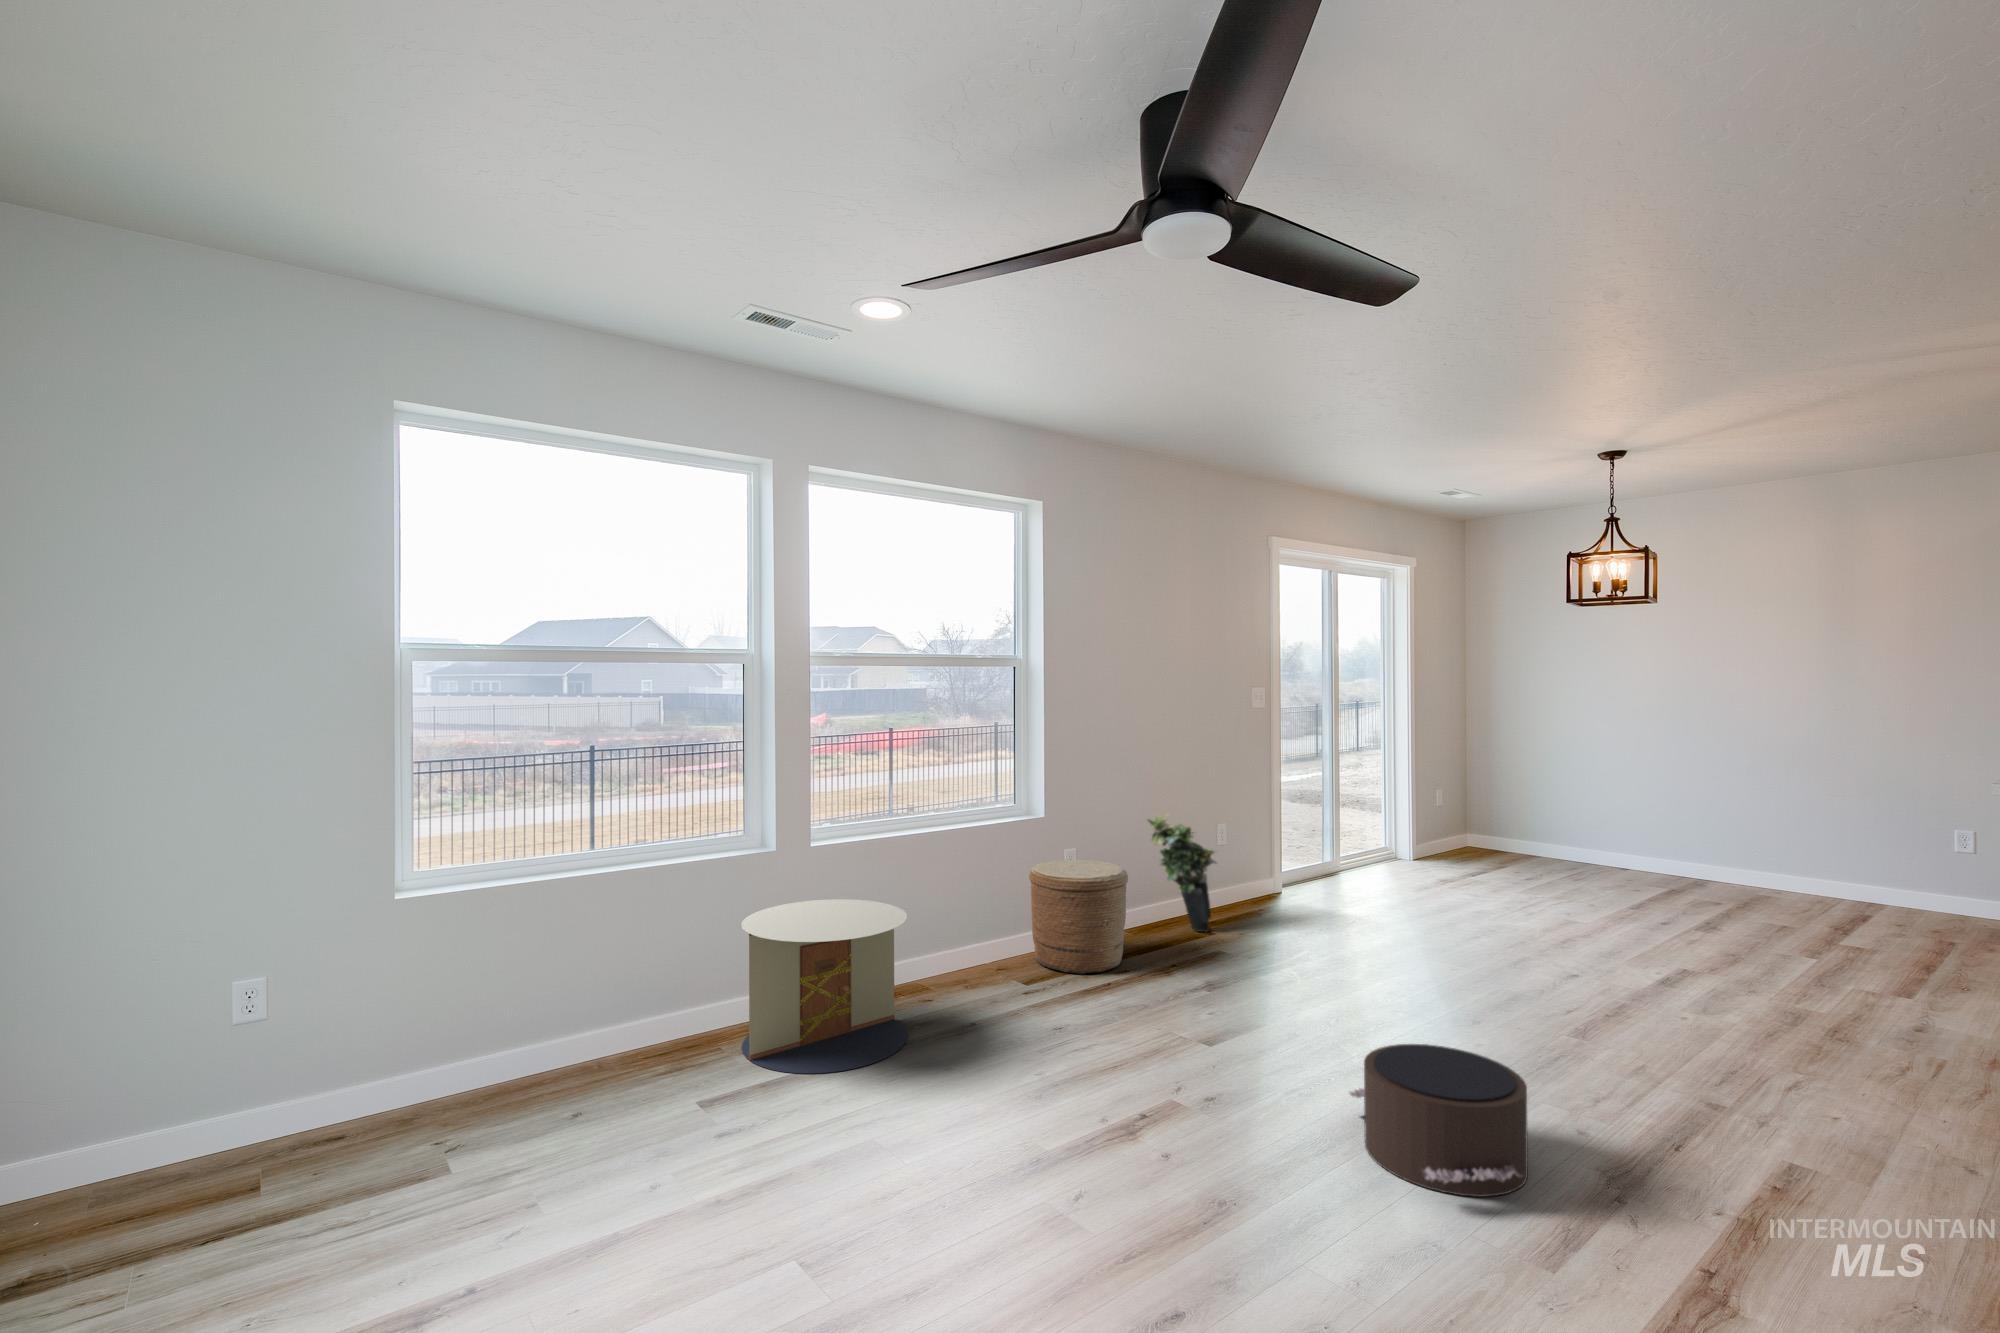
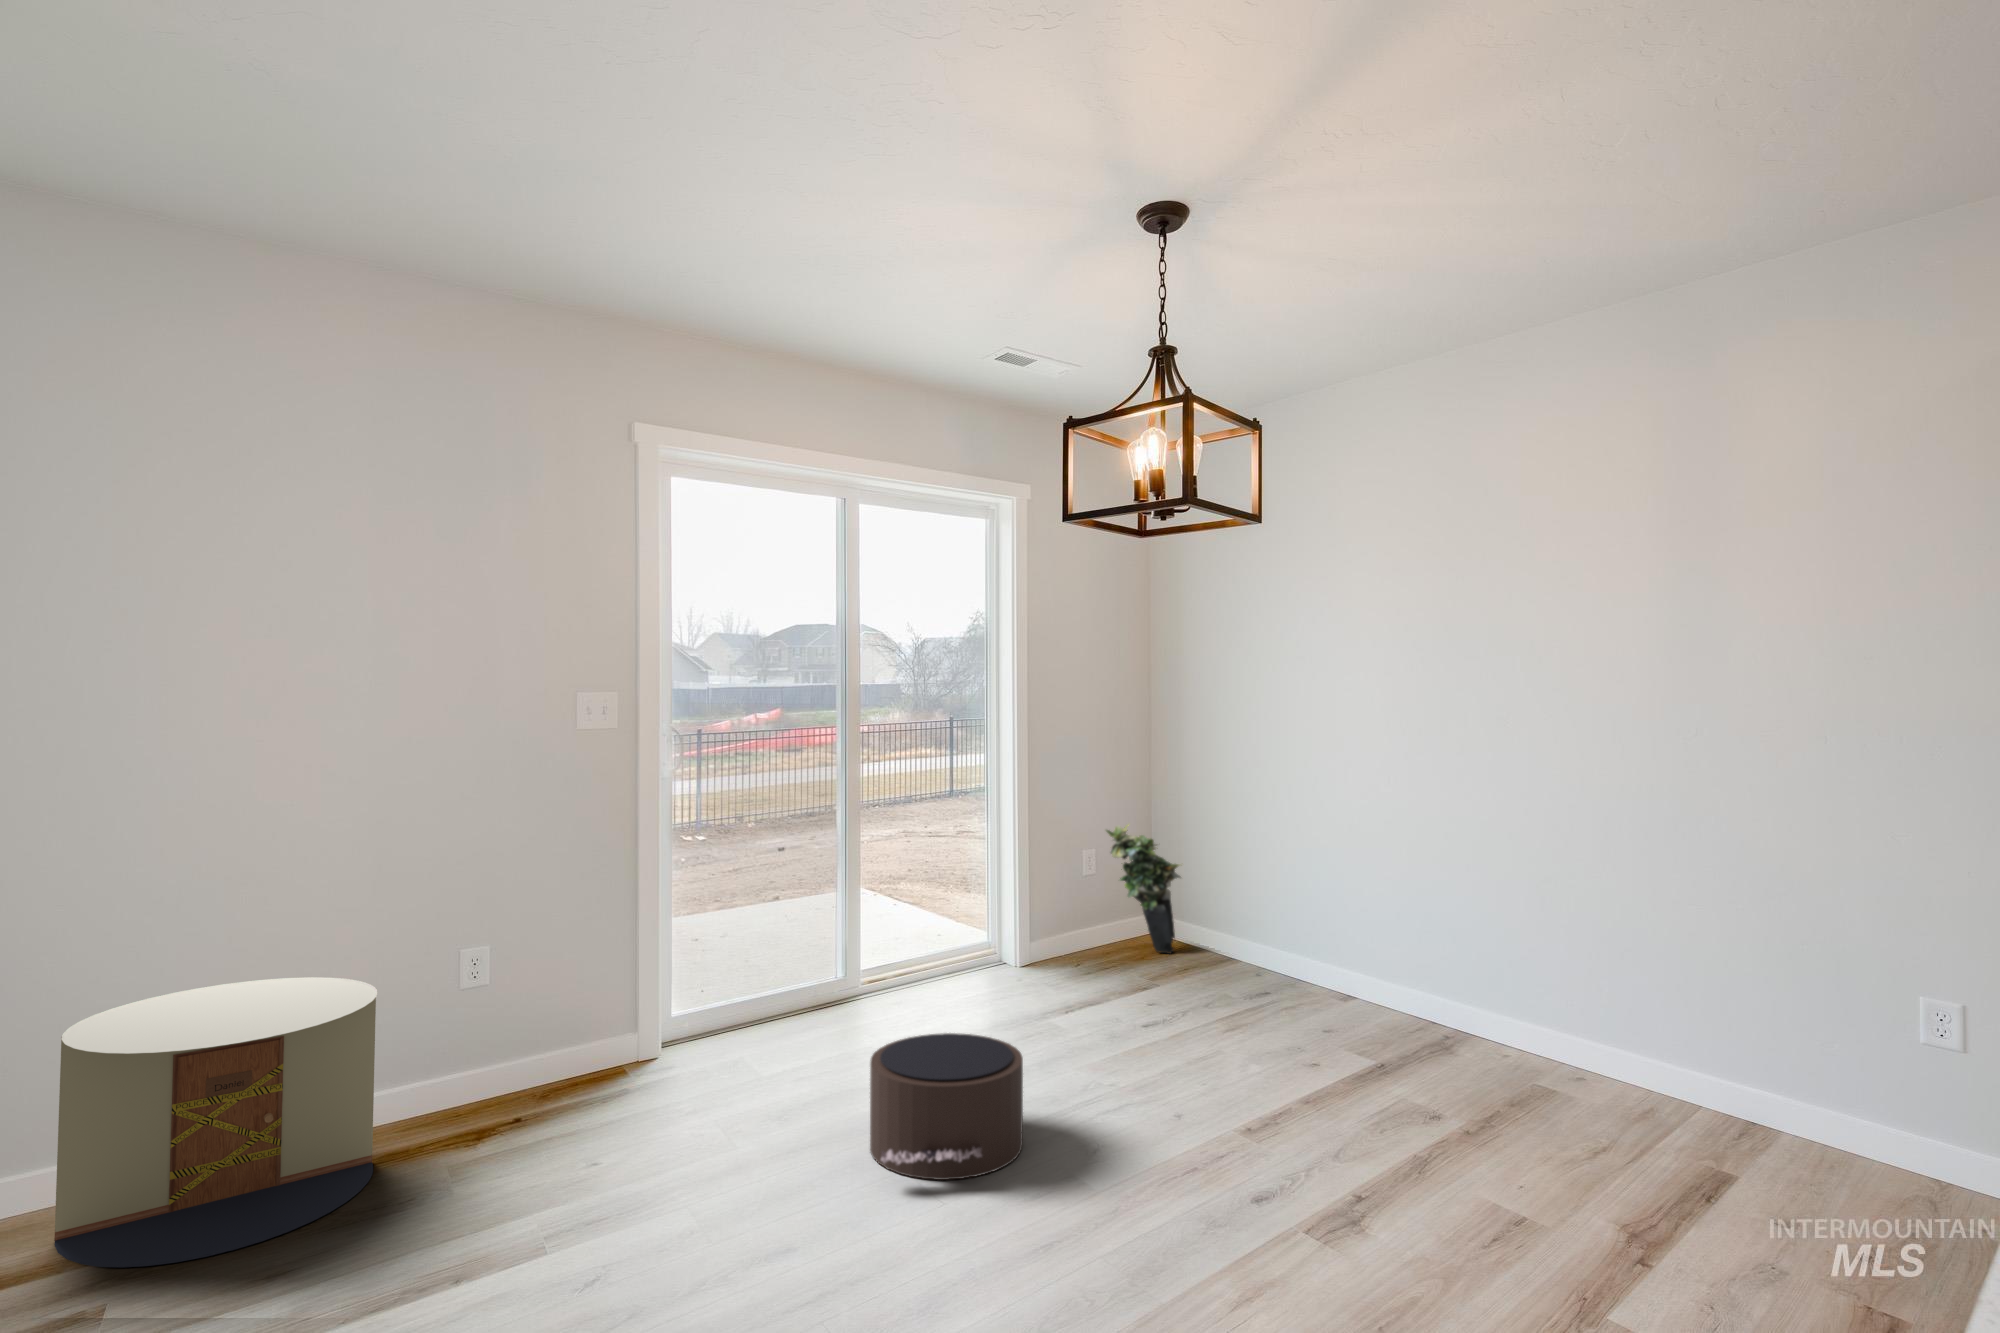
woven basket: present [1029,860,1128,974] -> none [977,873,1085,996]
side table: present [741,899,908,1073] -> present [54,977,377,1268]
pouf: present [1350,1044,1528,1197] -> present [870,1033,1023,1180]

